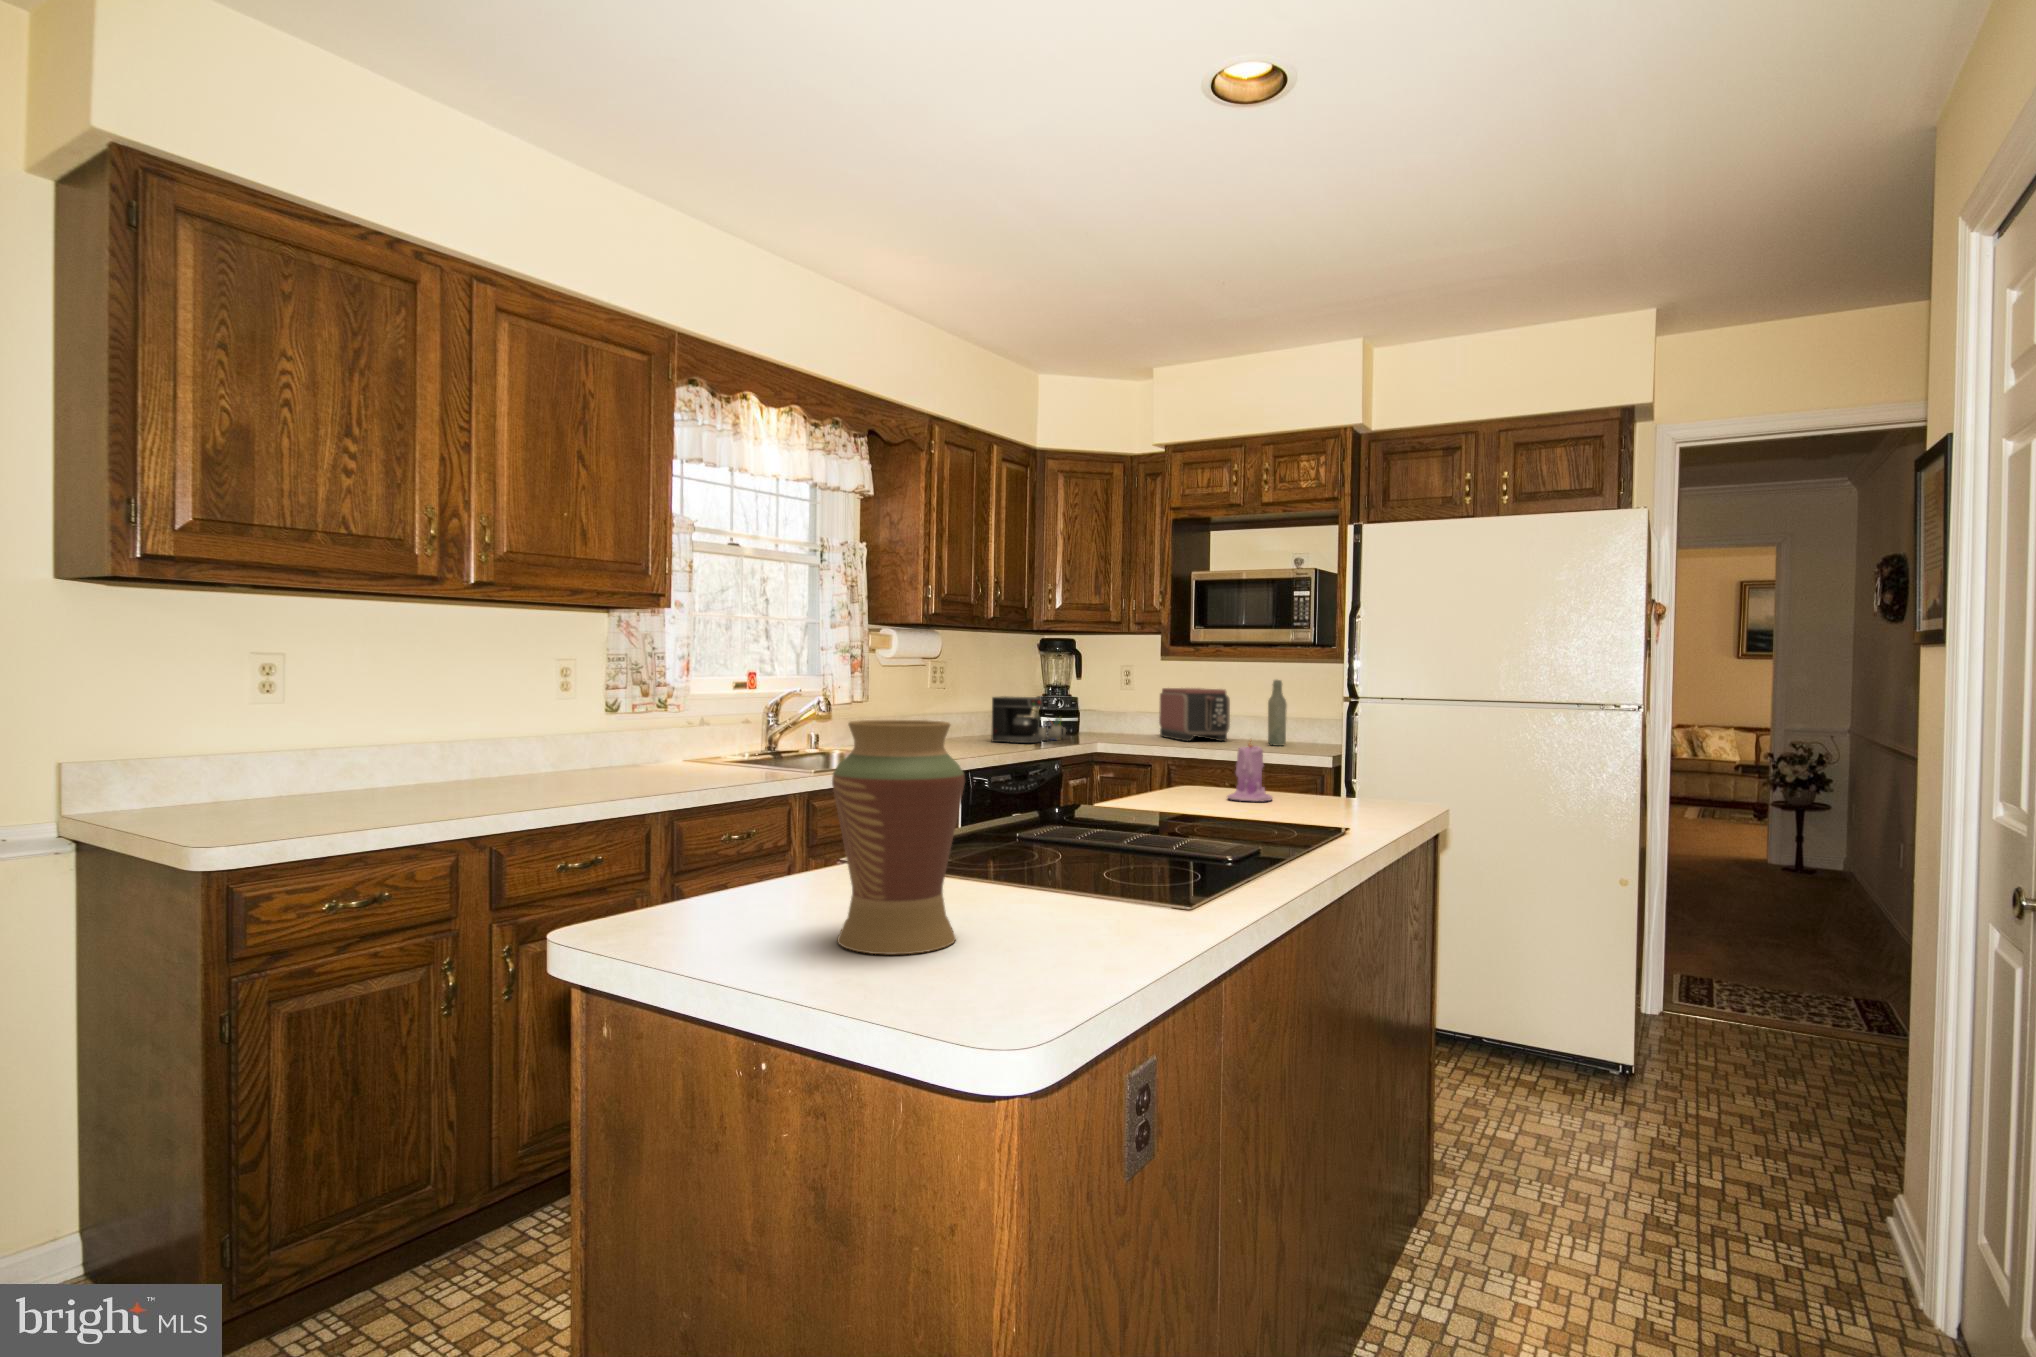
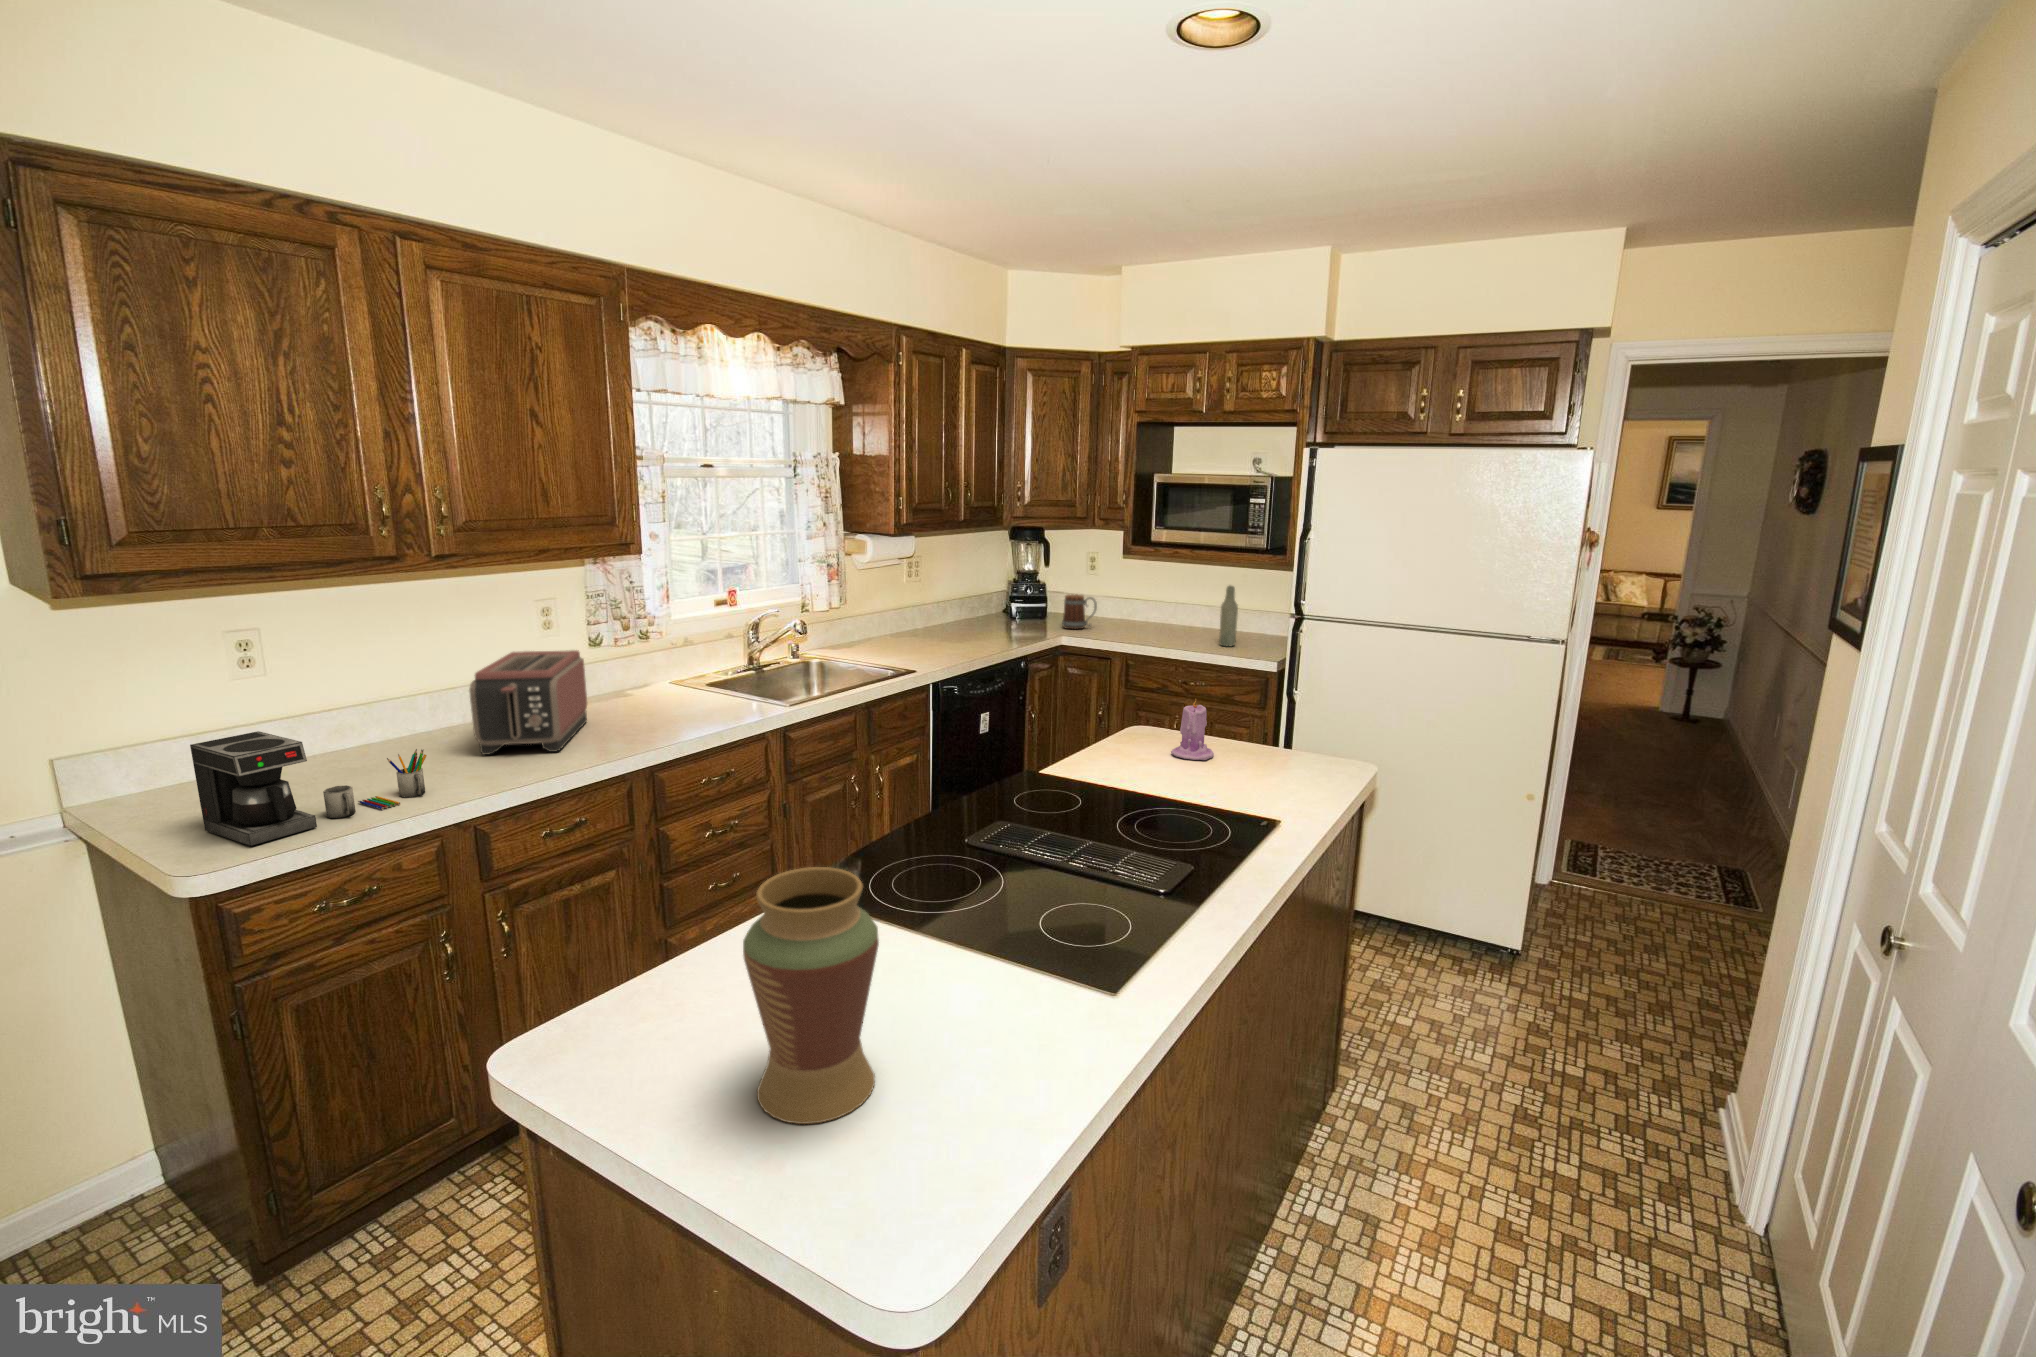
toaster: present [1159,688,1230,741] -> present [469,650,587,755]
coffee maker: present [992,696,1066,743] -> present [190,731,427,846]
mug: none [1094,700,1133,737] -> present [1062,594,1097,629]

